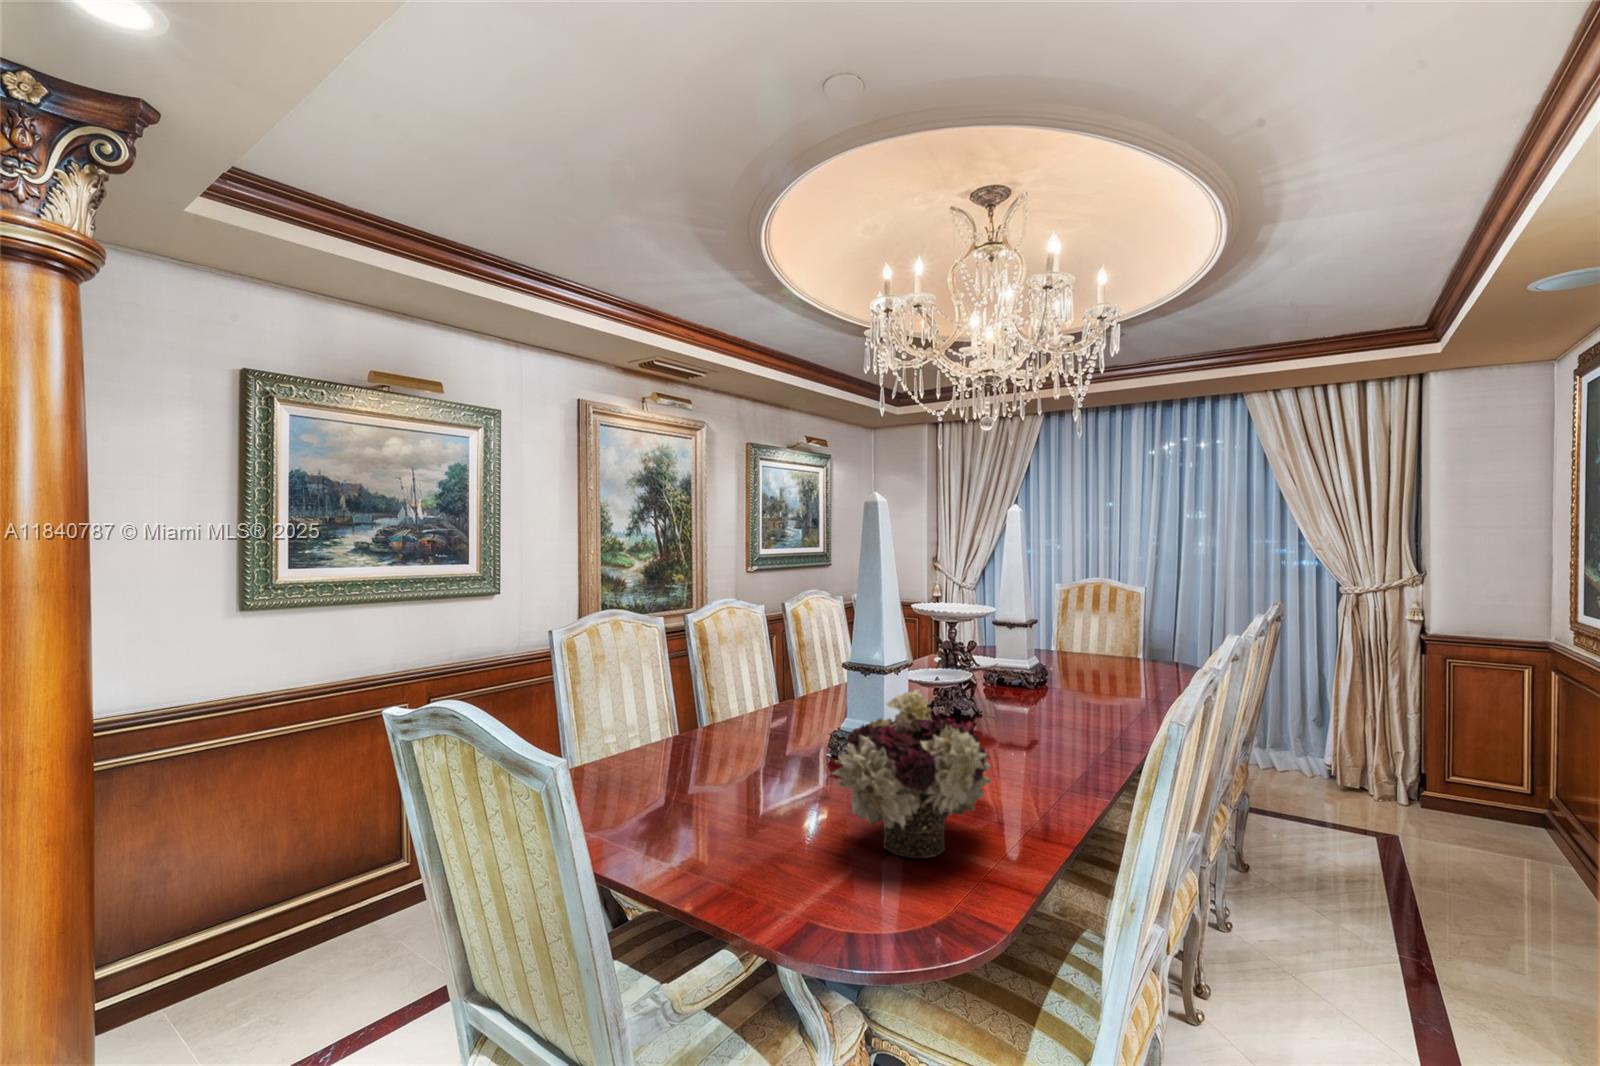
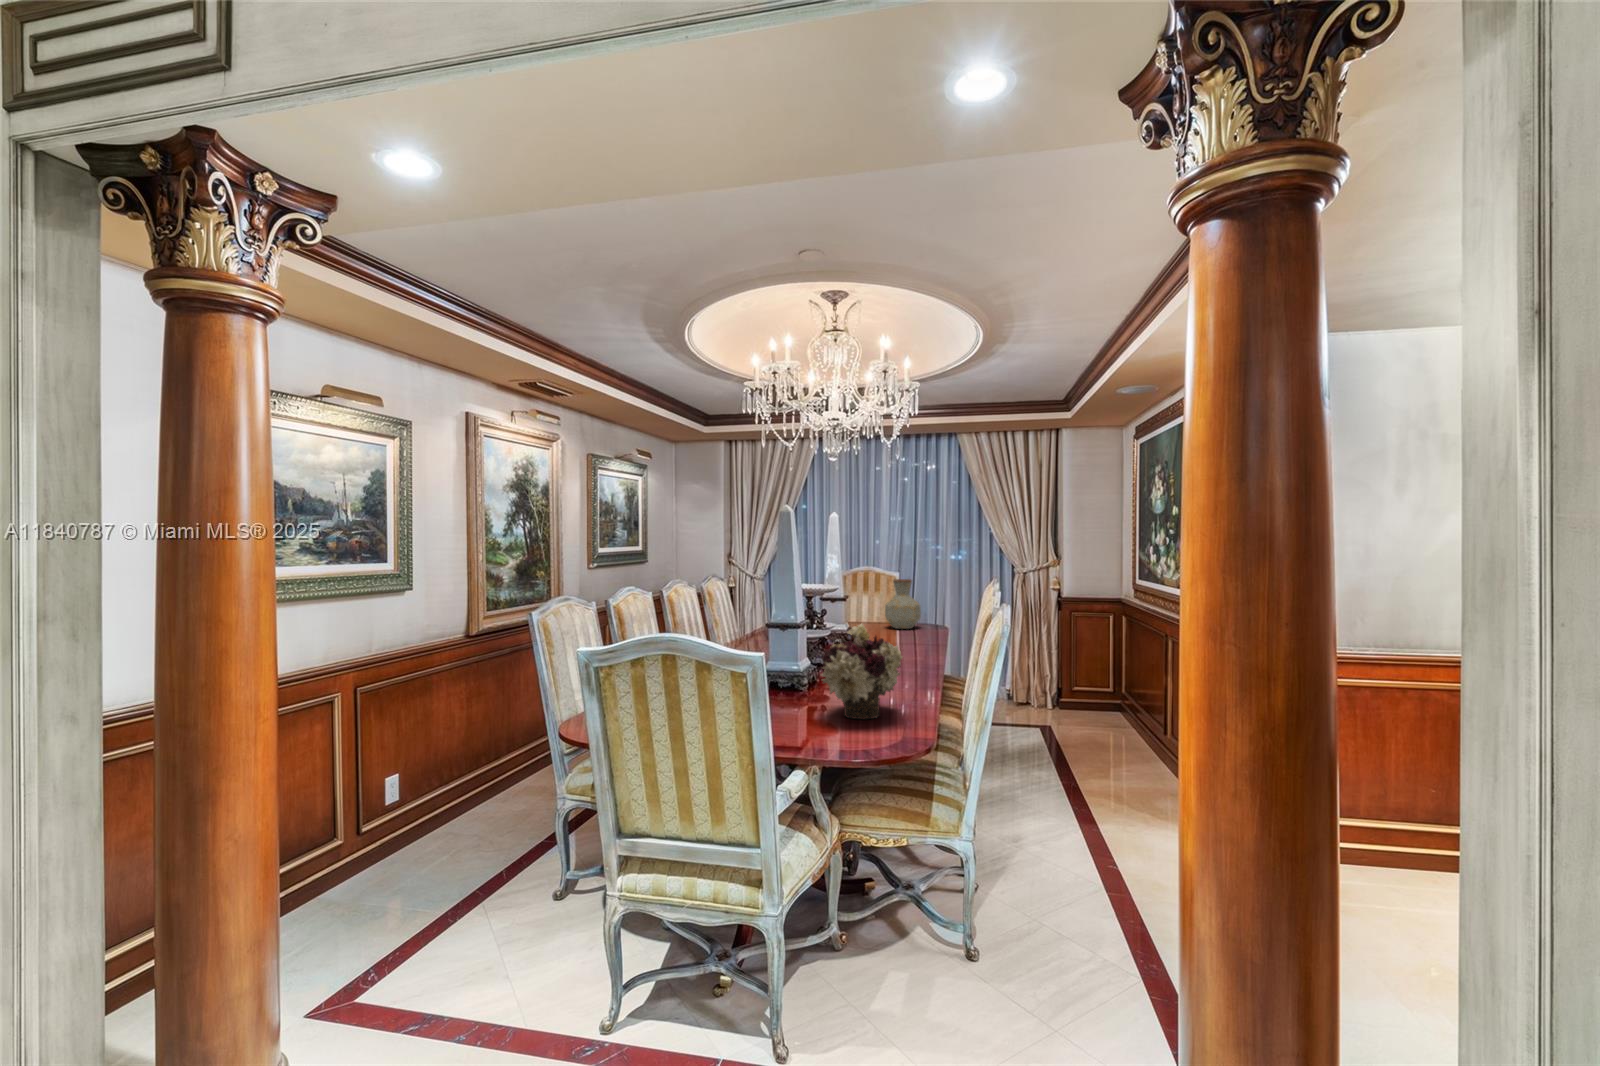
vase: none [1101,600,1155,671] -> present [885,579,921,629]

